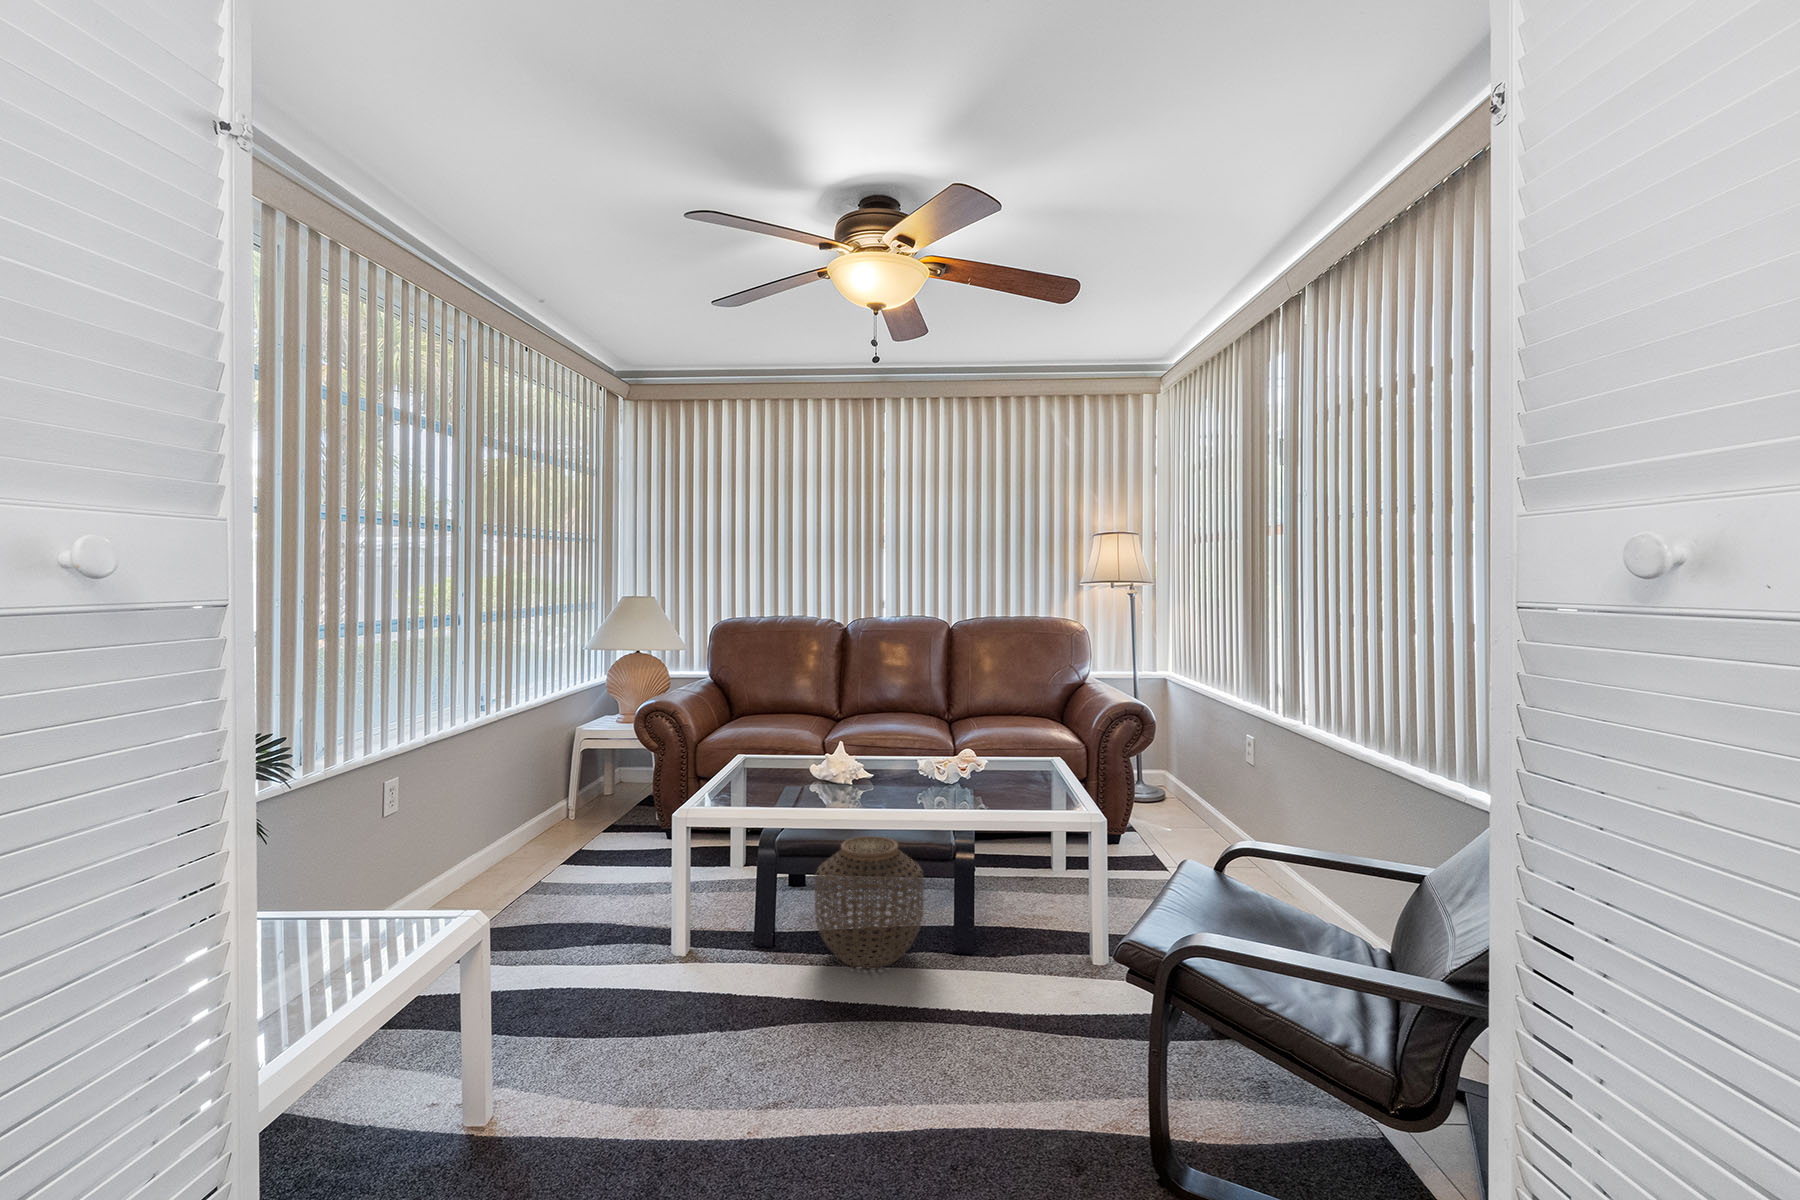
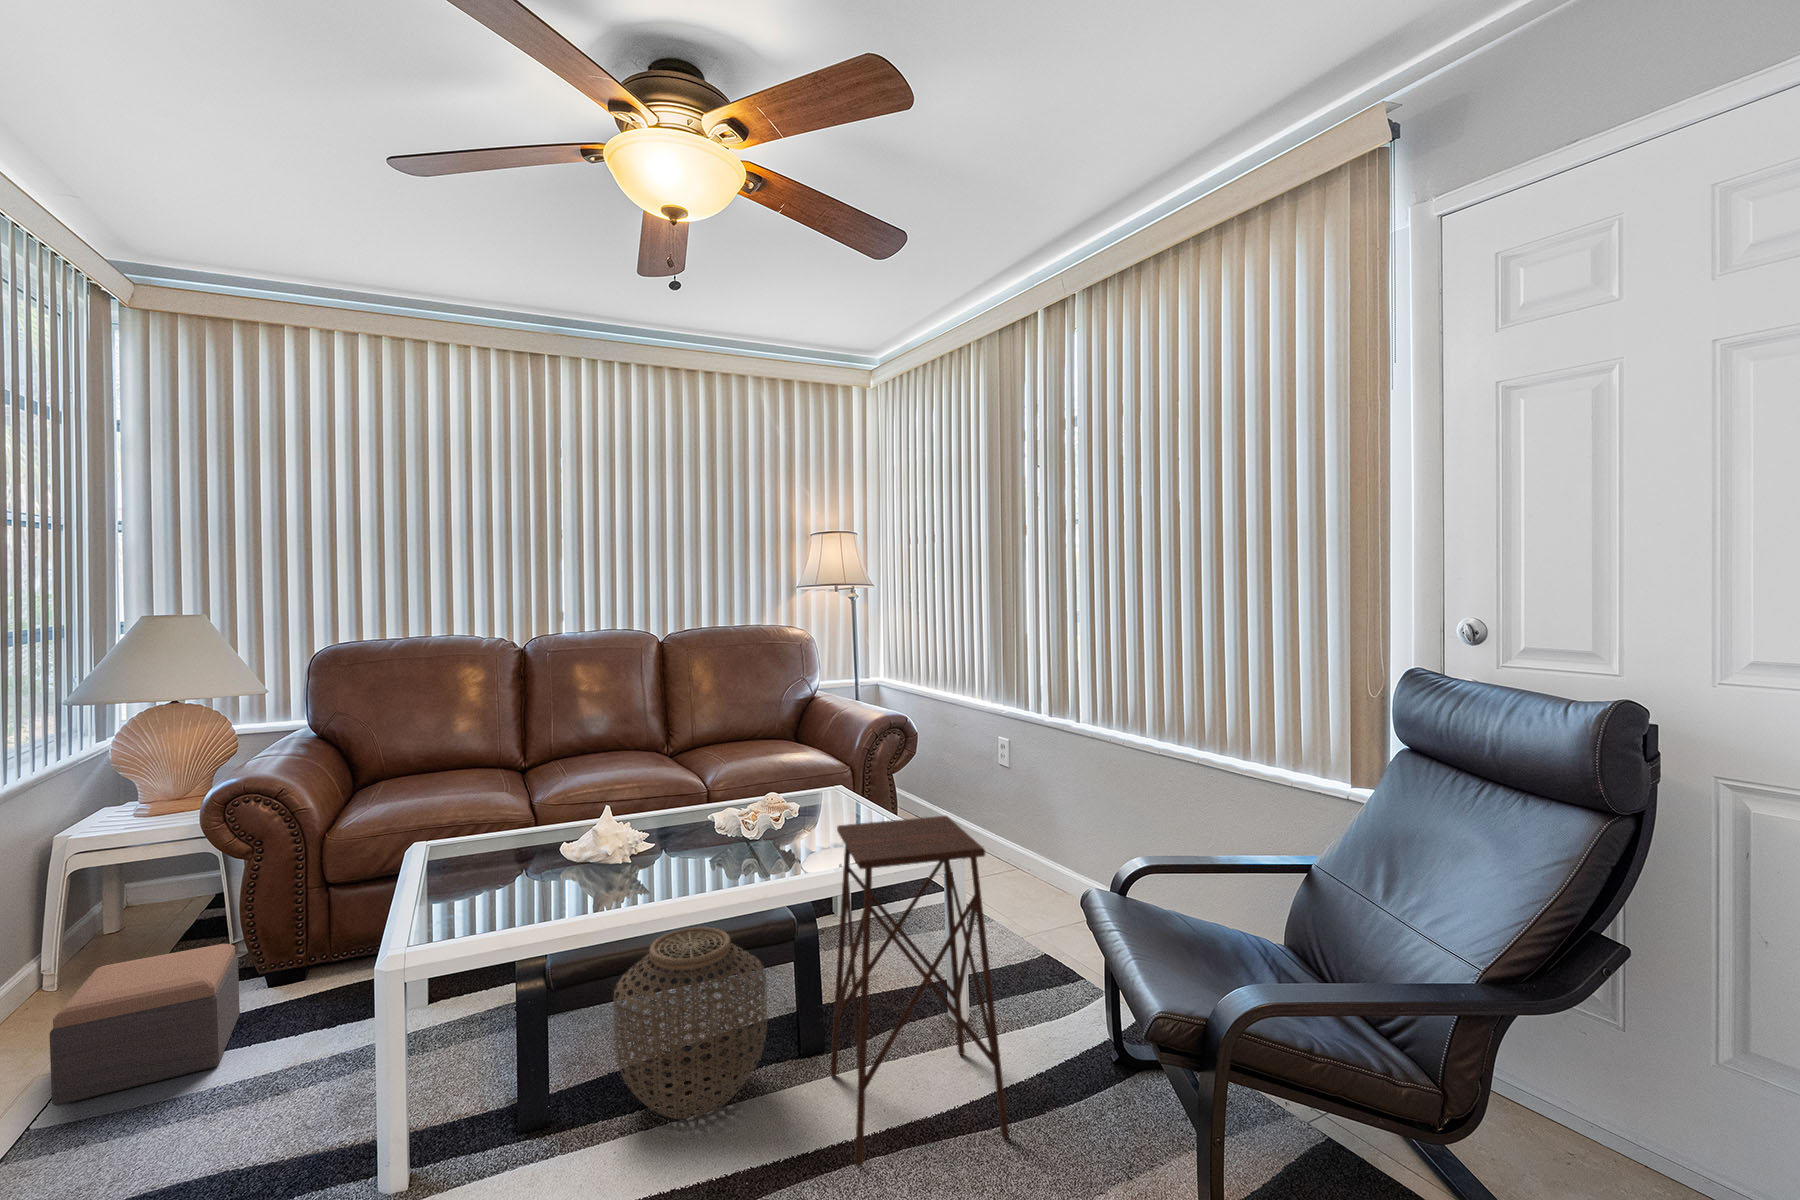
side table: none [947,774,1080,1040] -> present [830,816,1009,1167]
footstool: none [547,804,643,877] -> present [50,944,240,1106]

